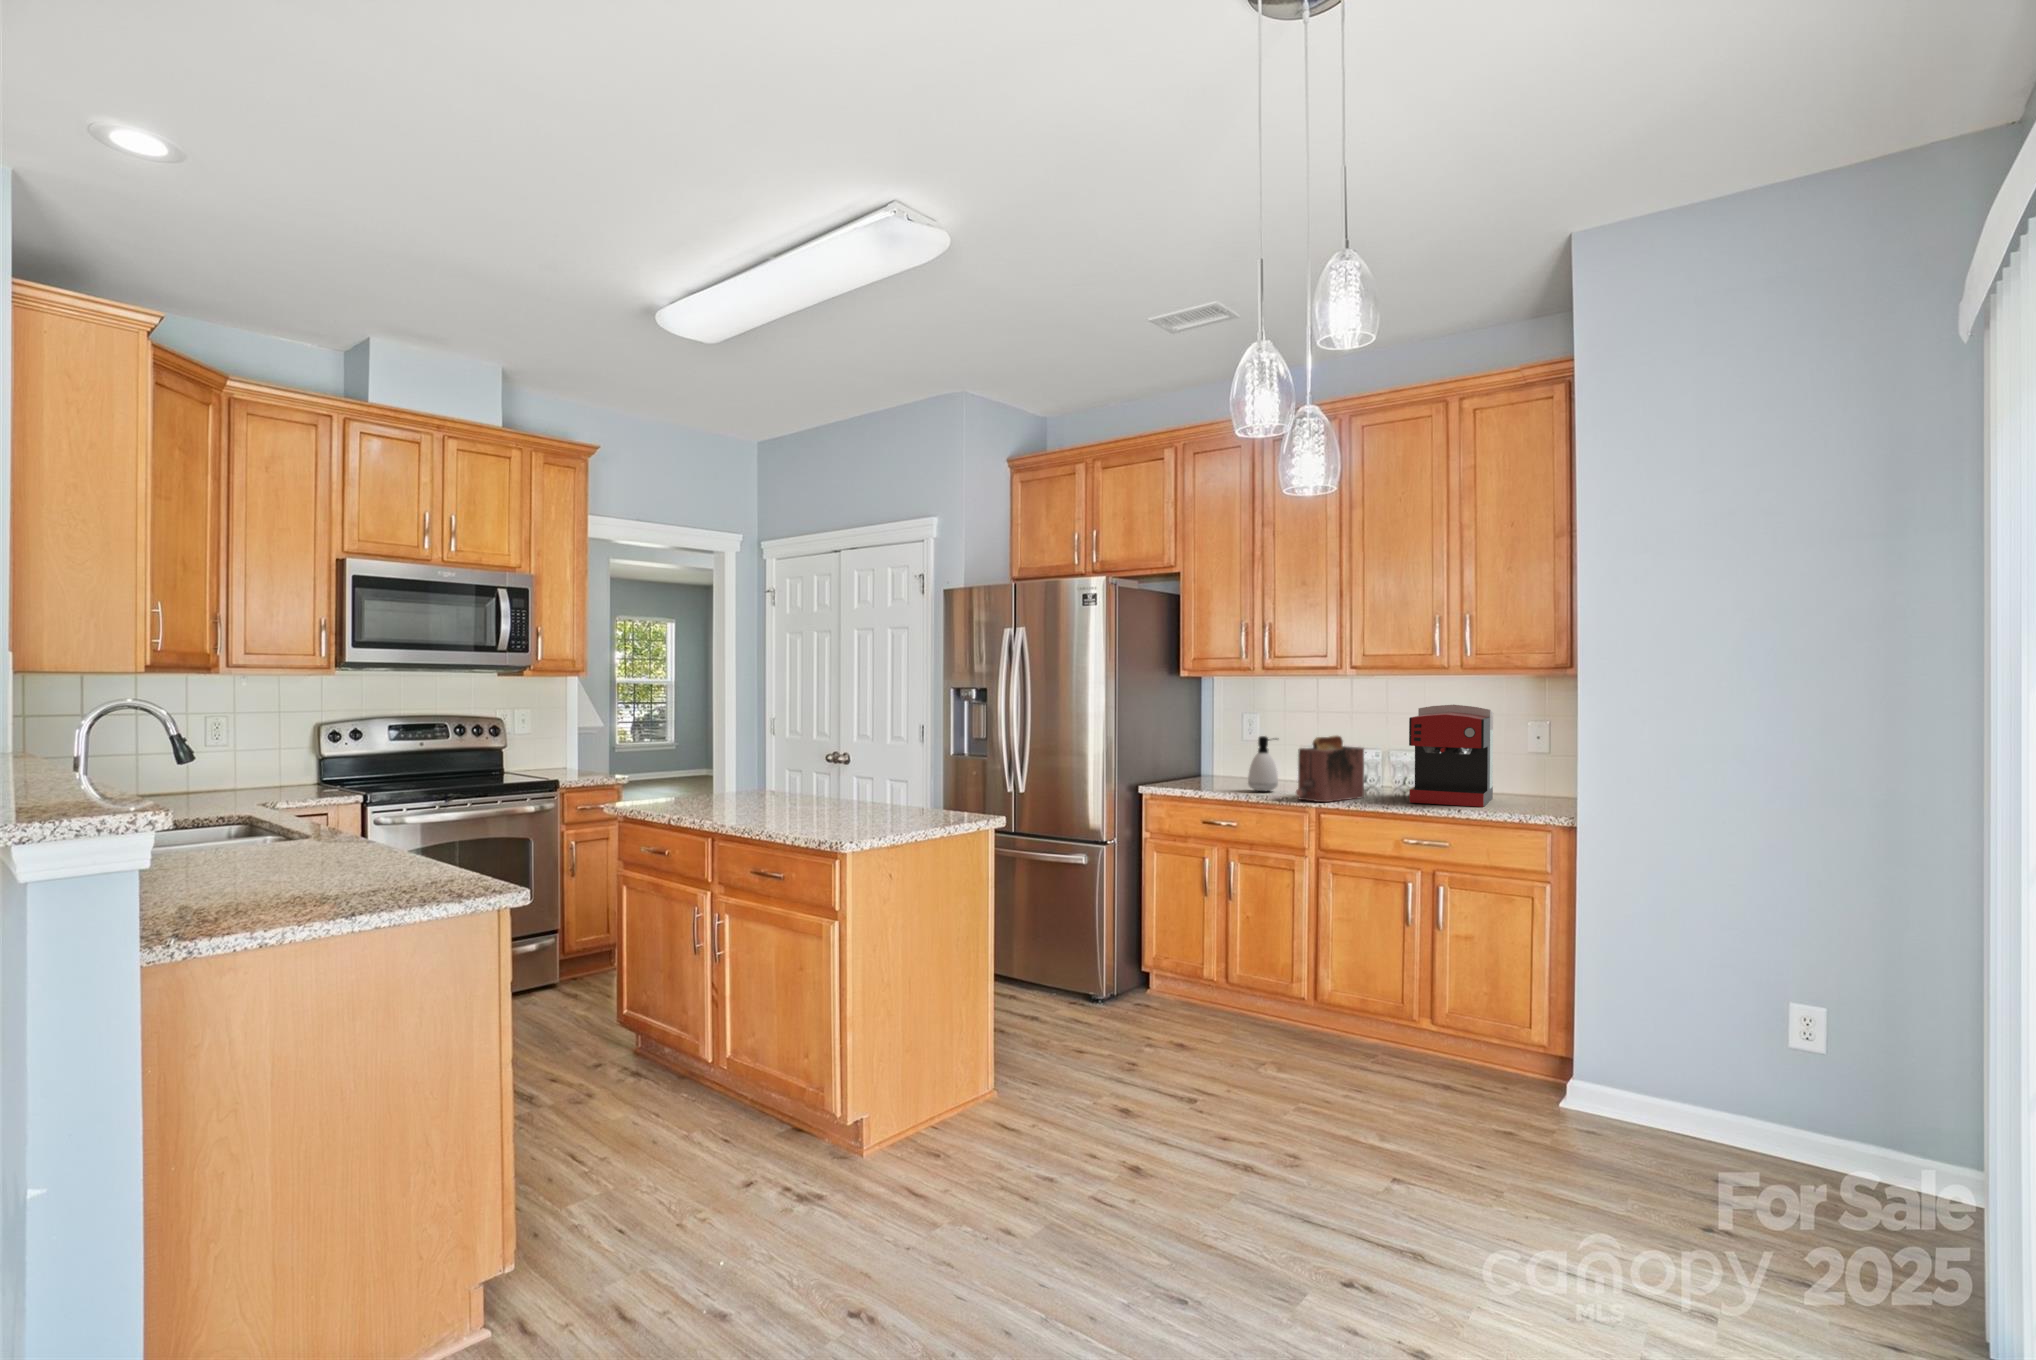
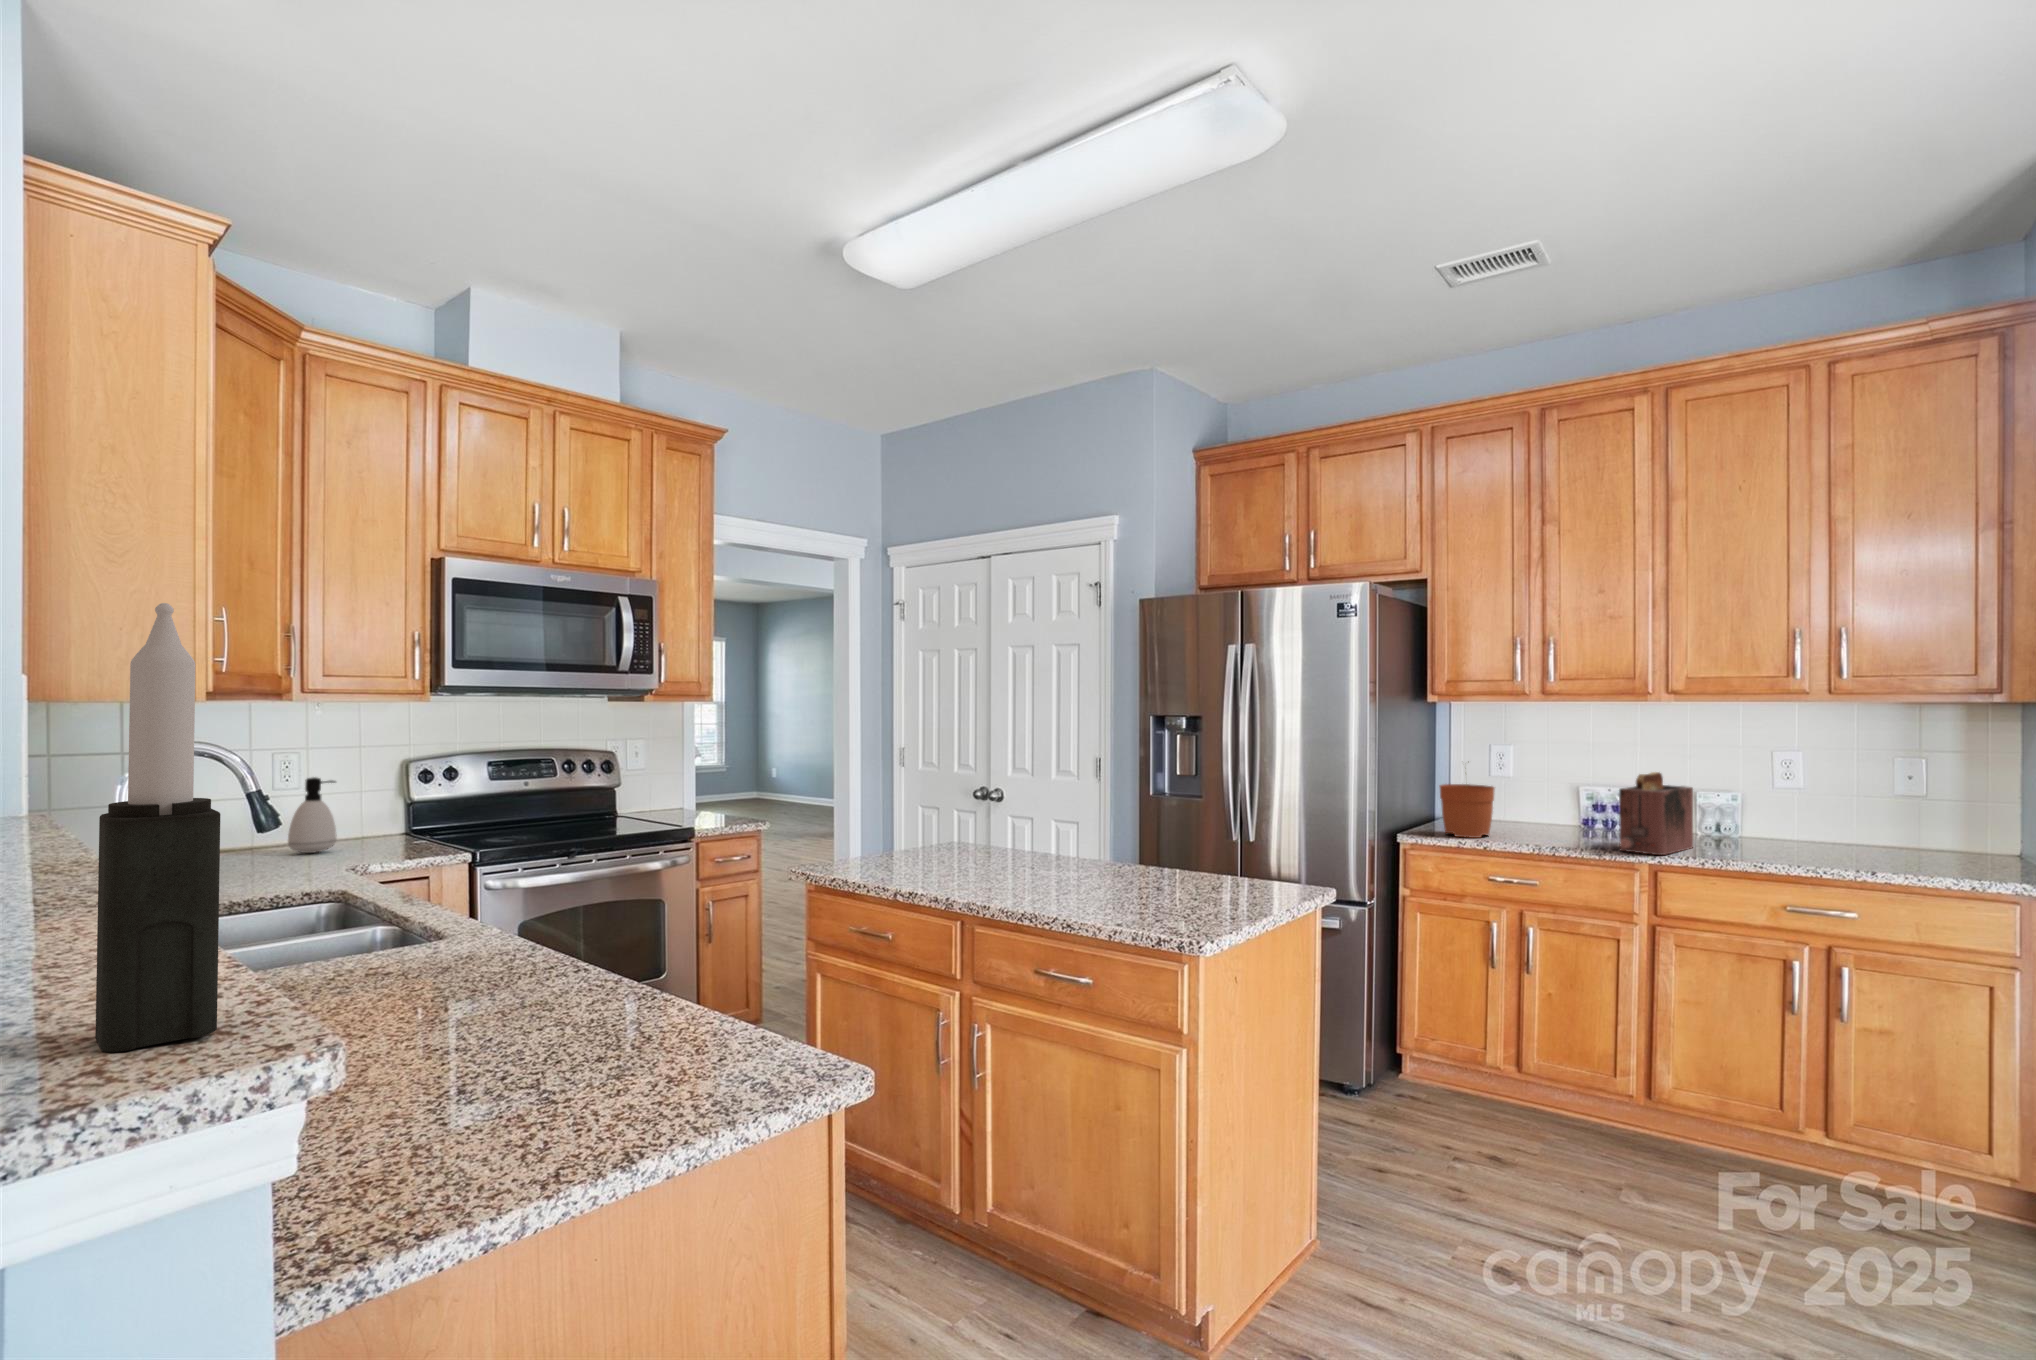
candle: none [66,634,115,812] -> present [95,603,220,1052]
coffee maker: present [1409,705,1493,807] -> none [1758,734,1880,862]
plant pot: none [1181,727,1225,791] -> present [1440,784,1495,838]
soap dispenser: present [1248,736,1278,791] -> present [288,777,337,853]

